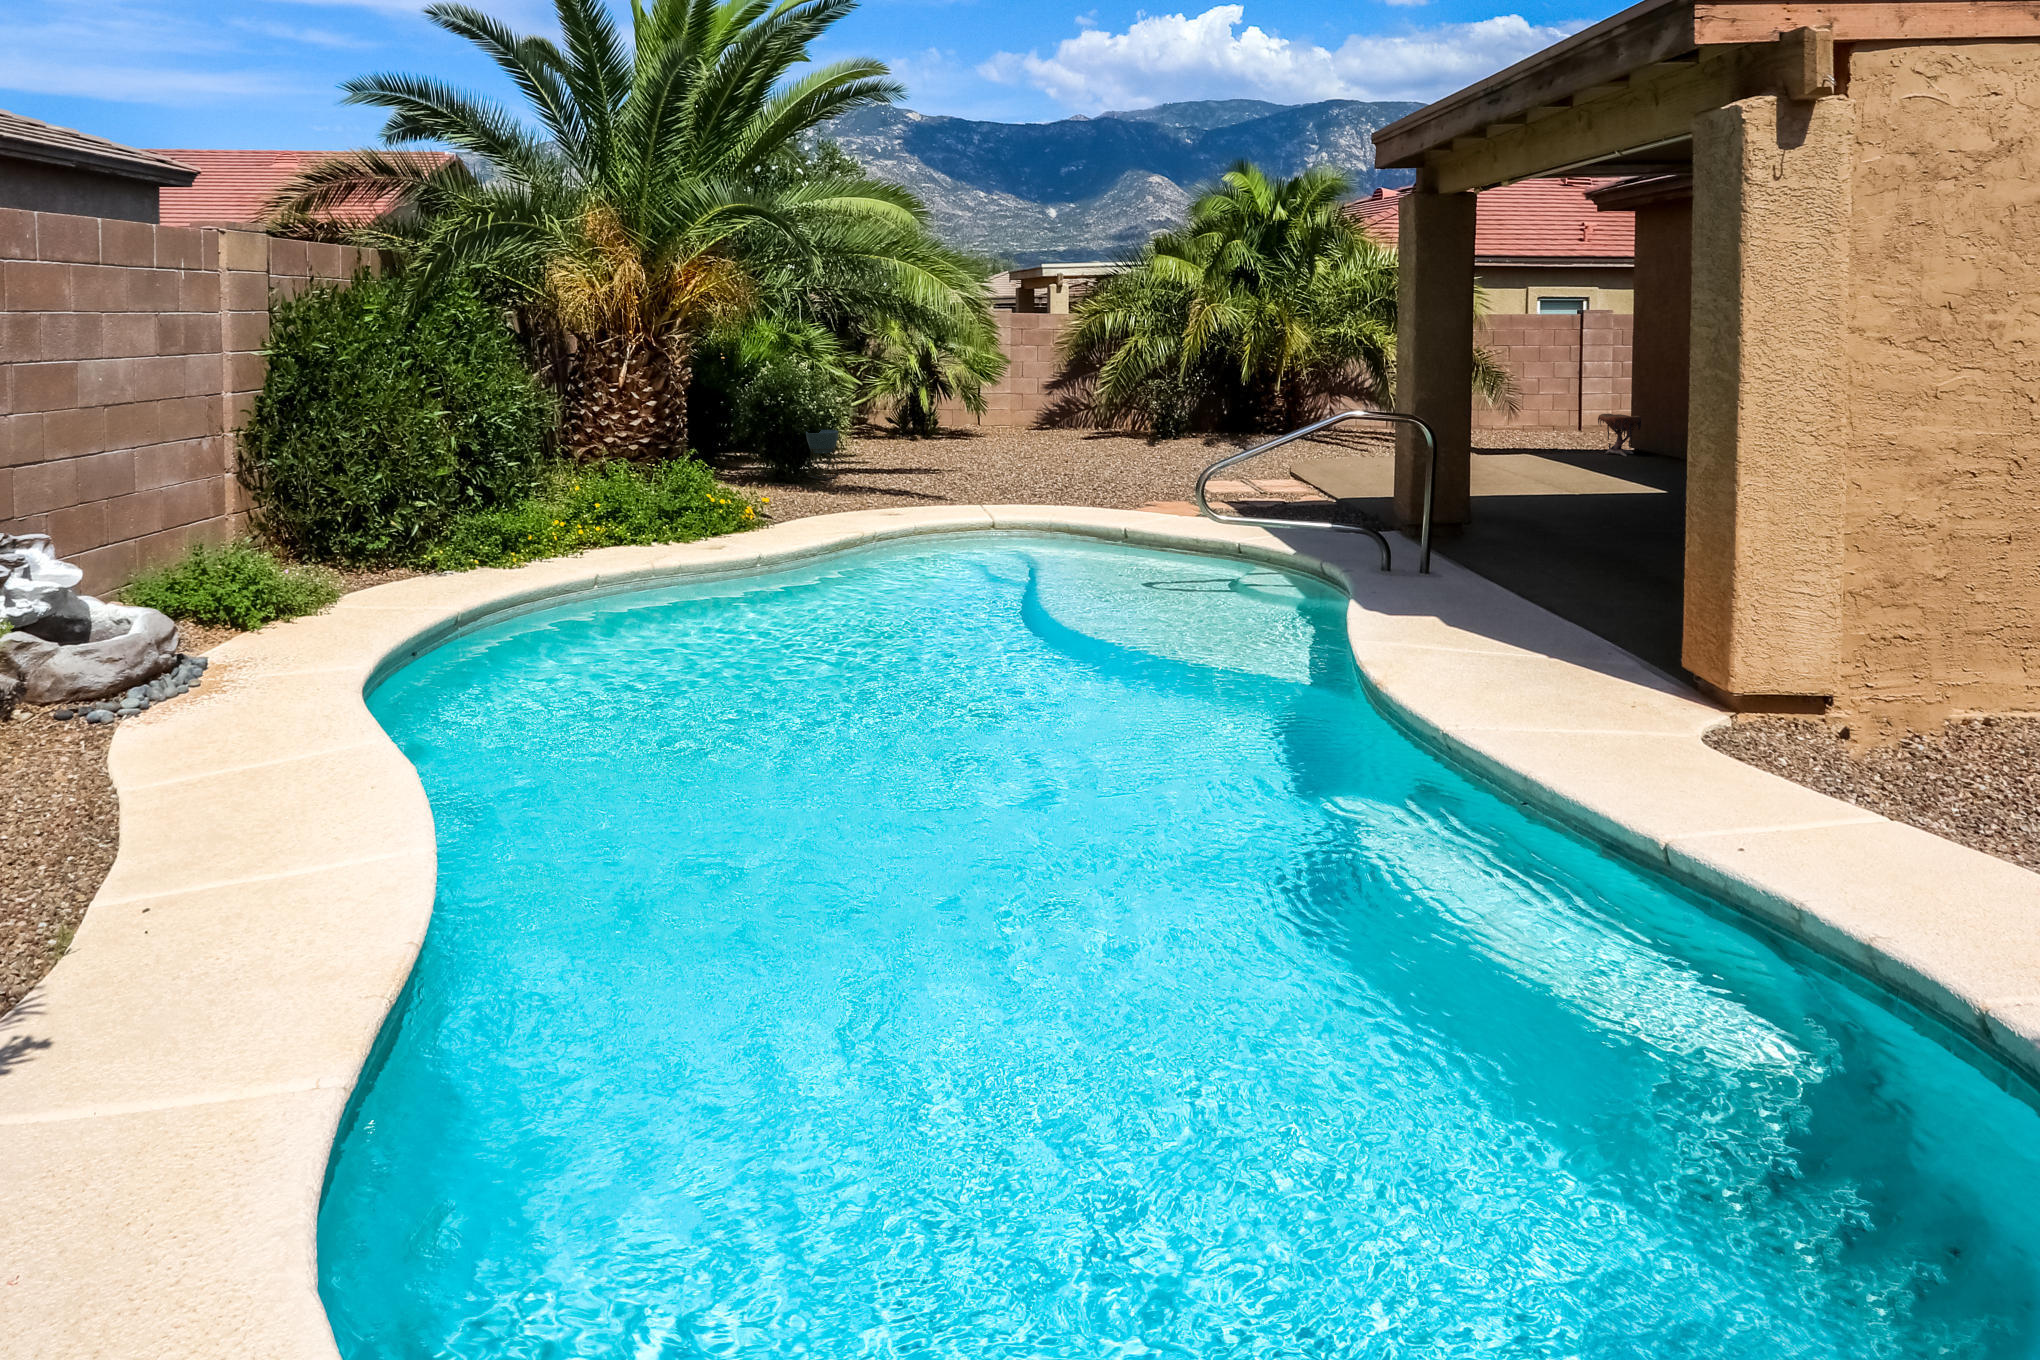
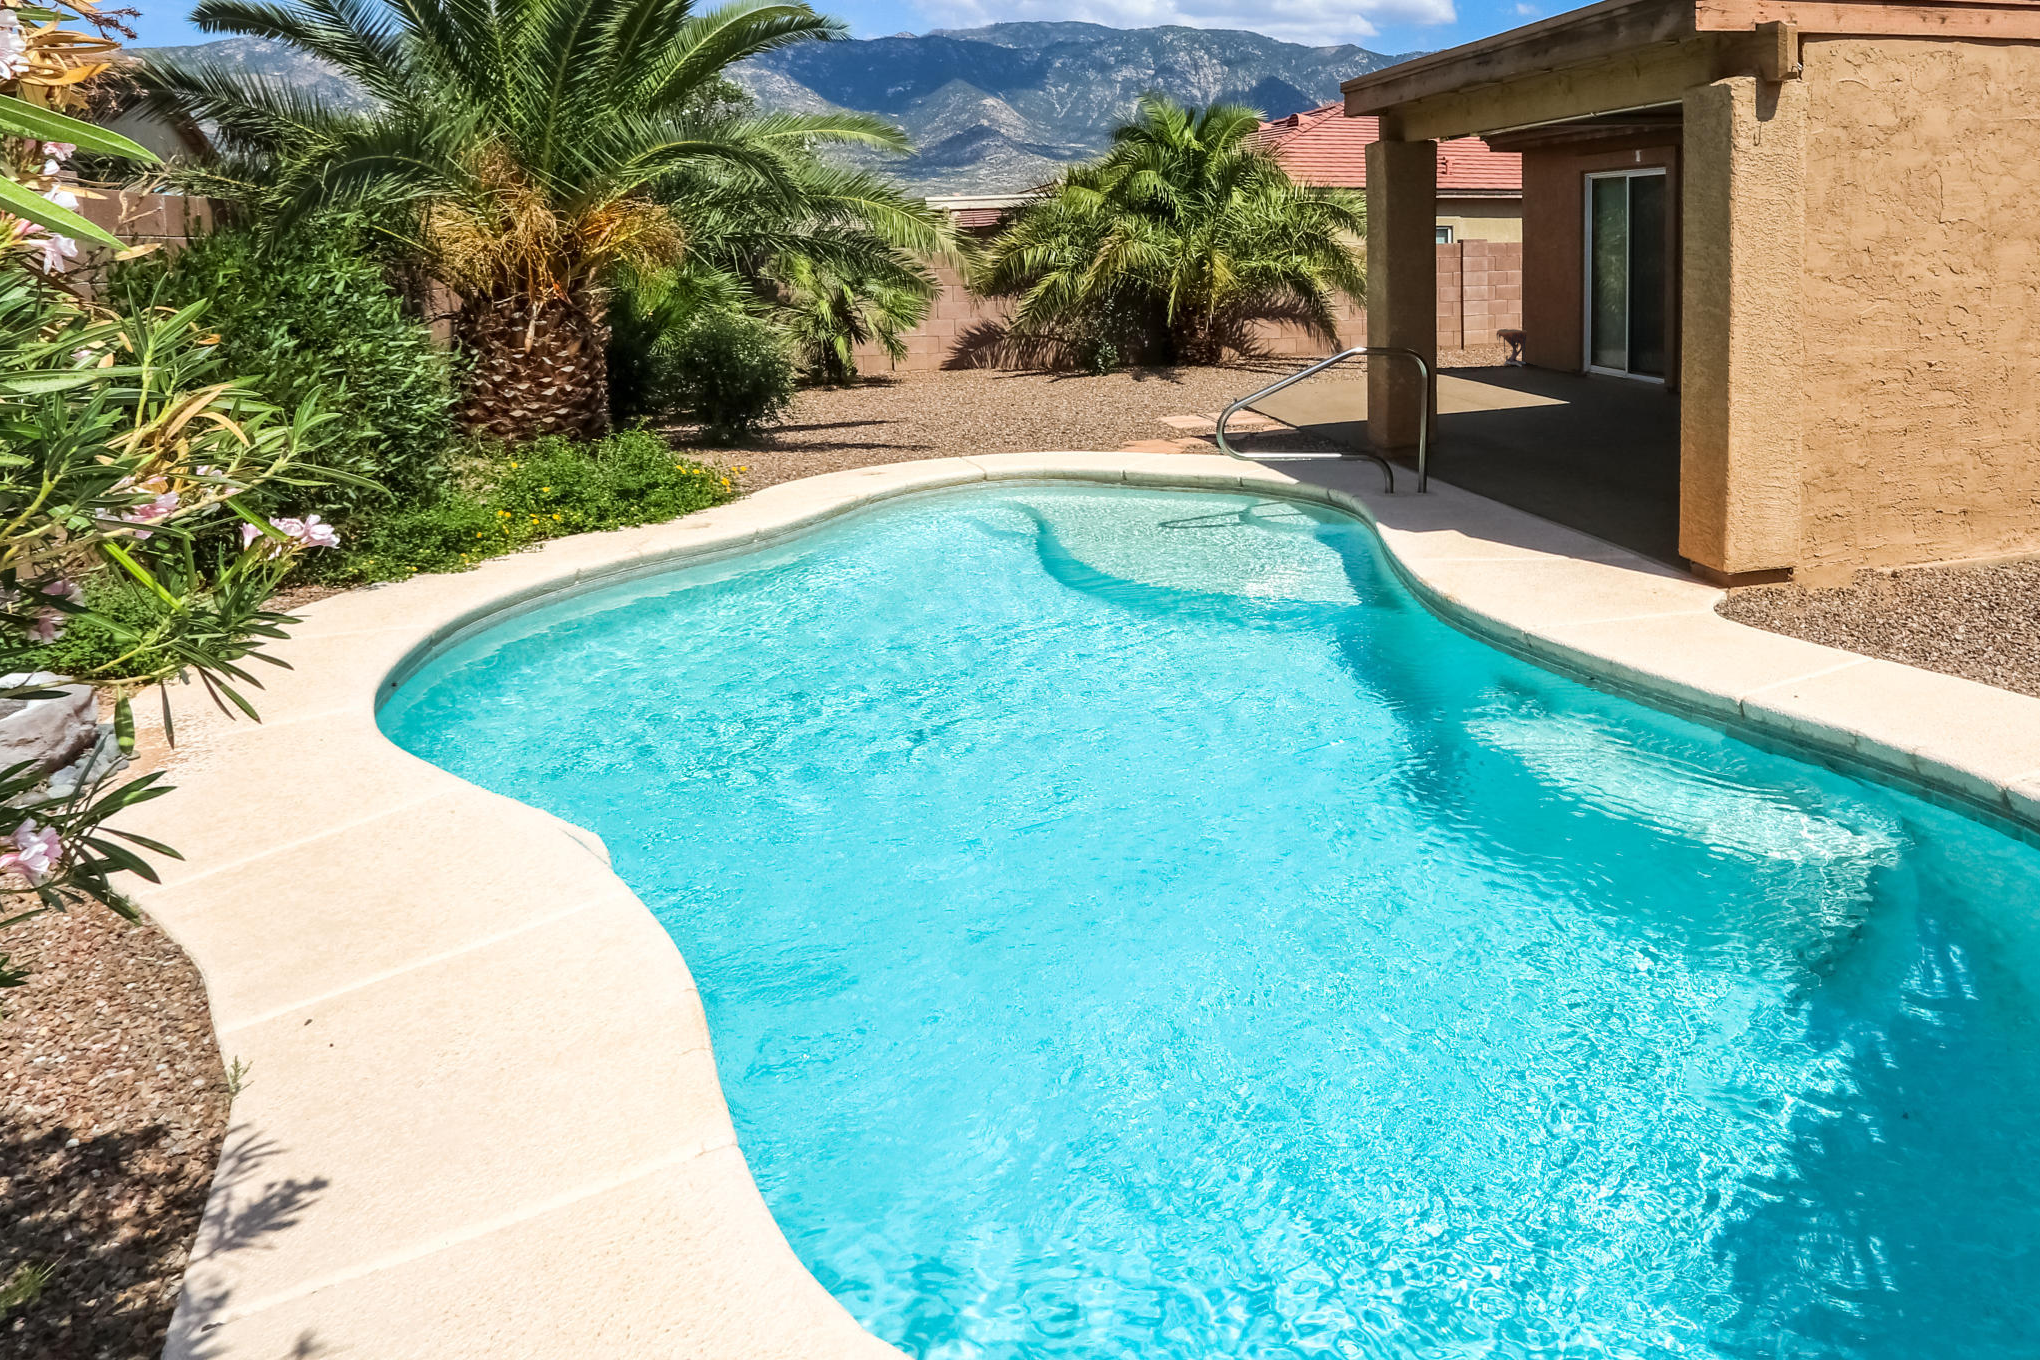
planter: present [806,430,839,480] -> none [731,386,772,441]

